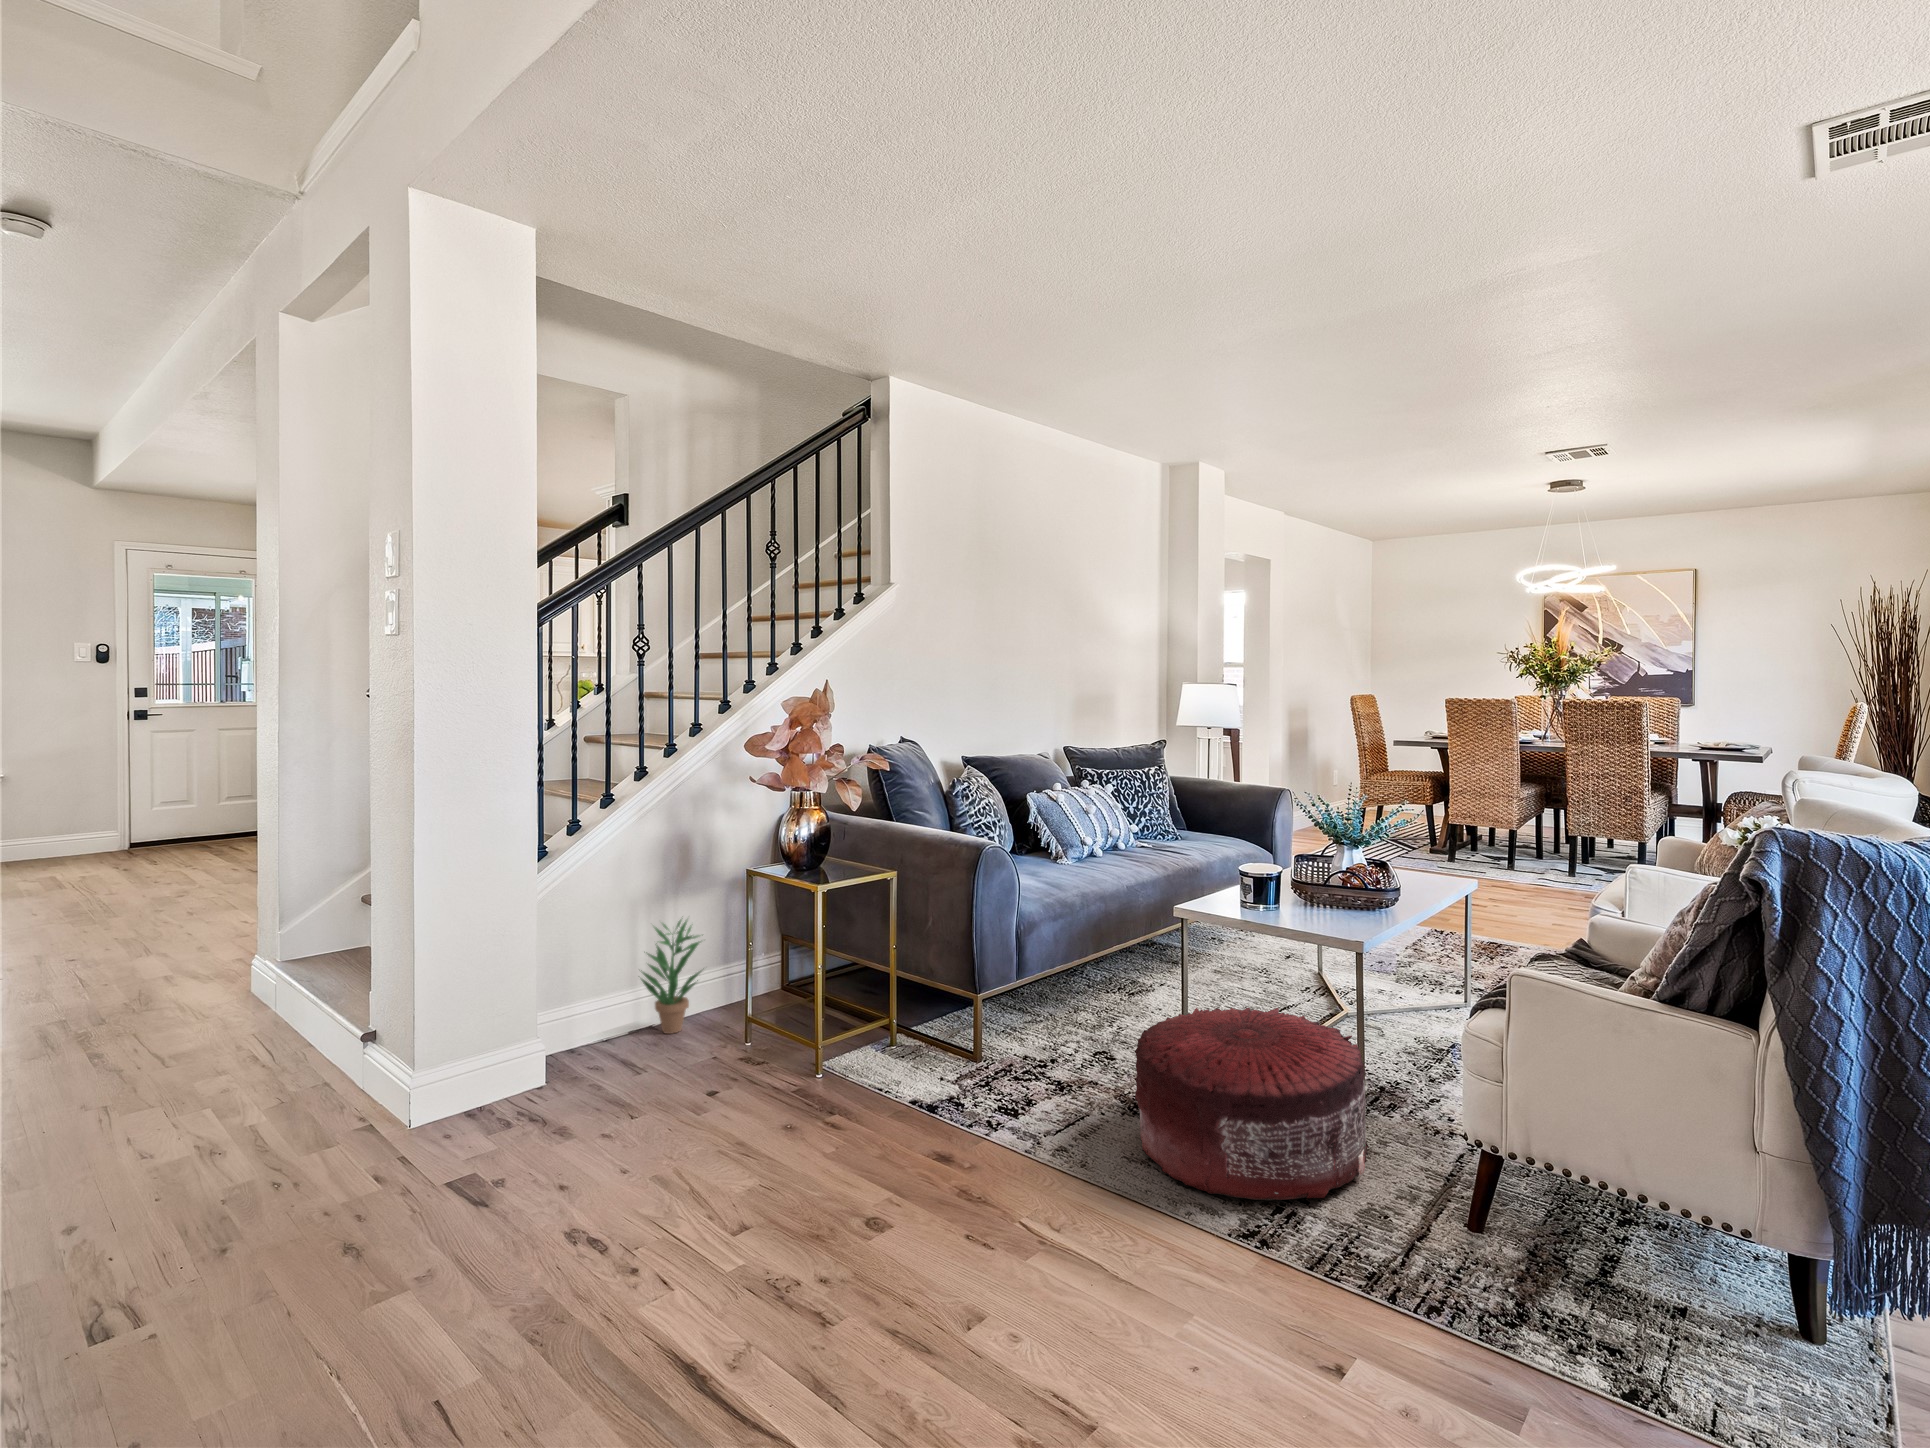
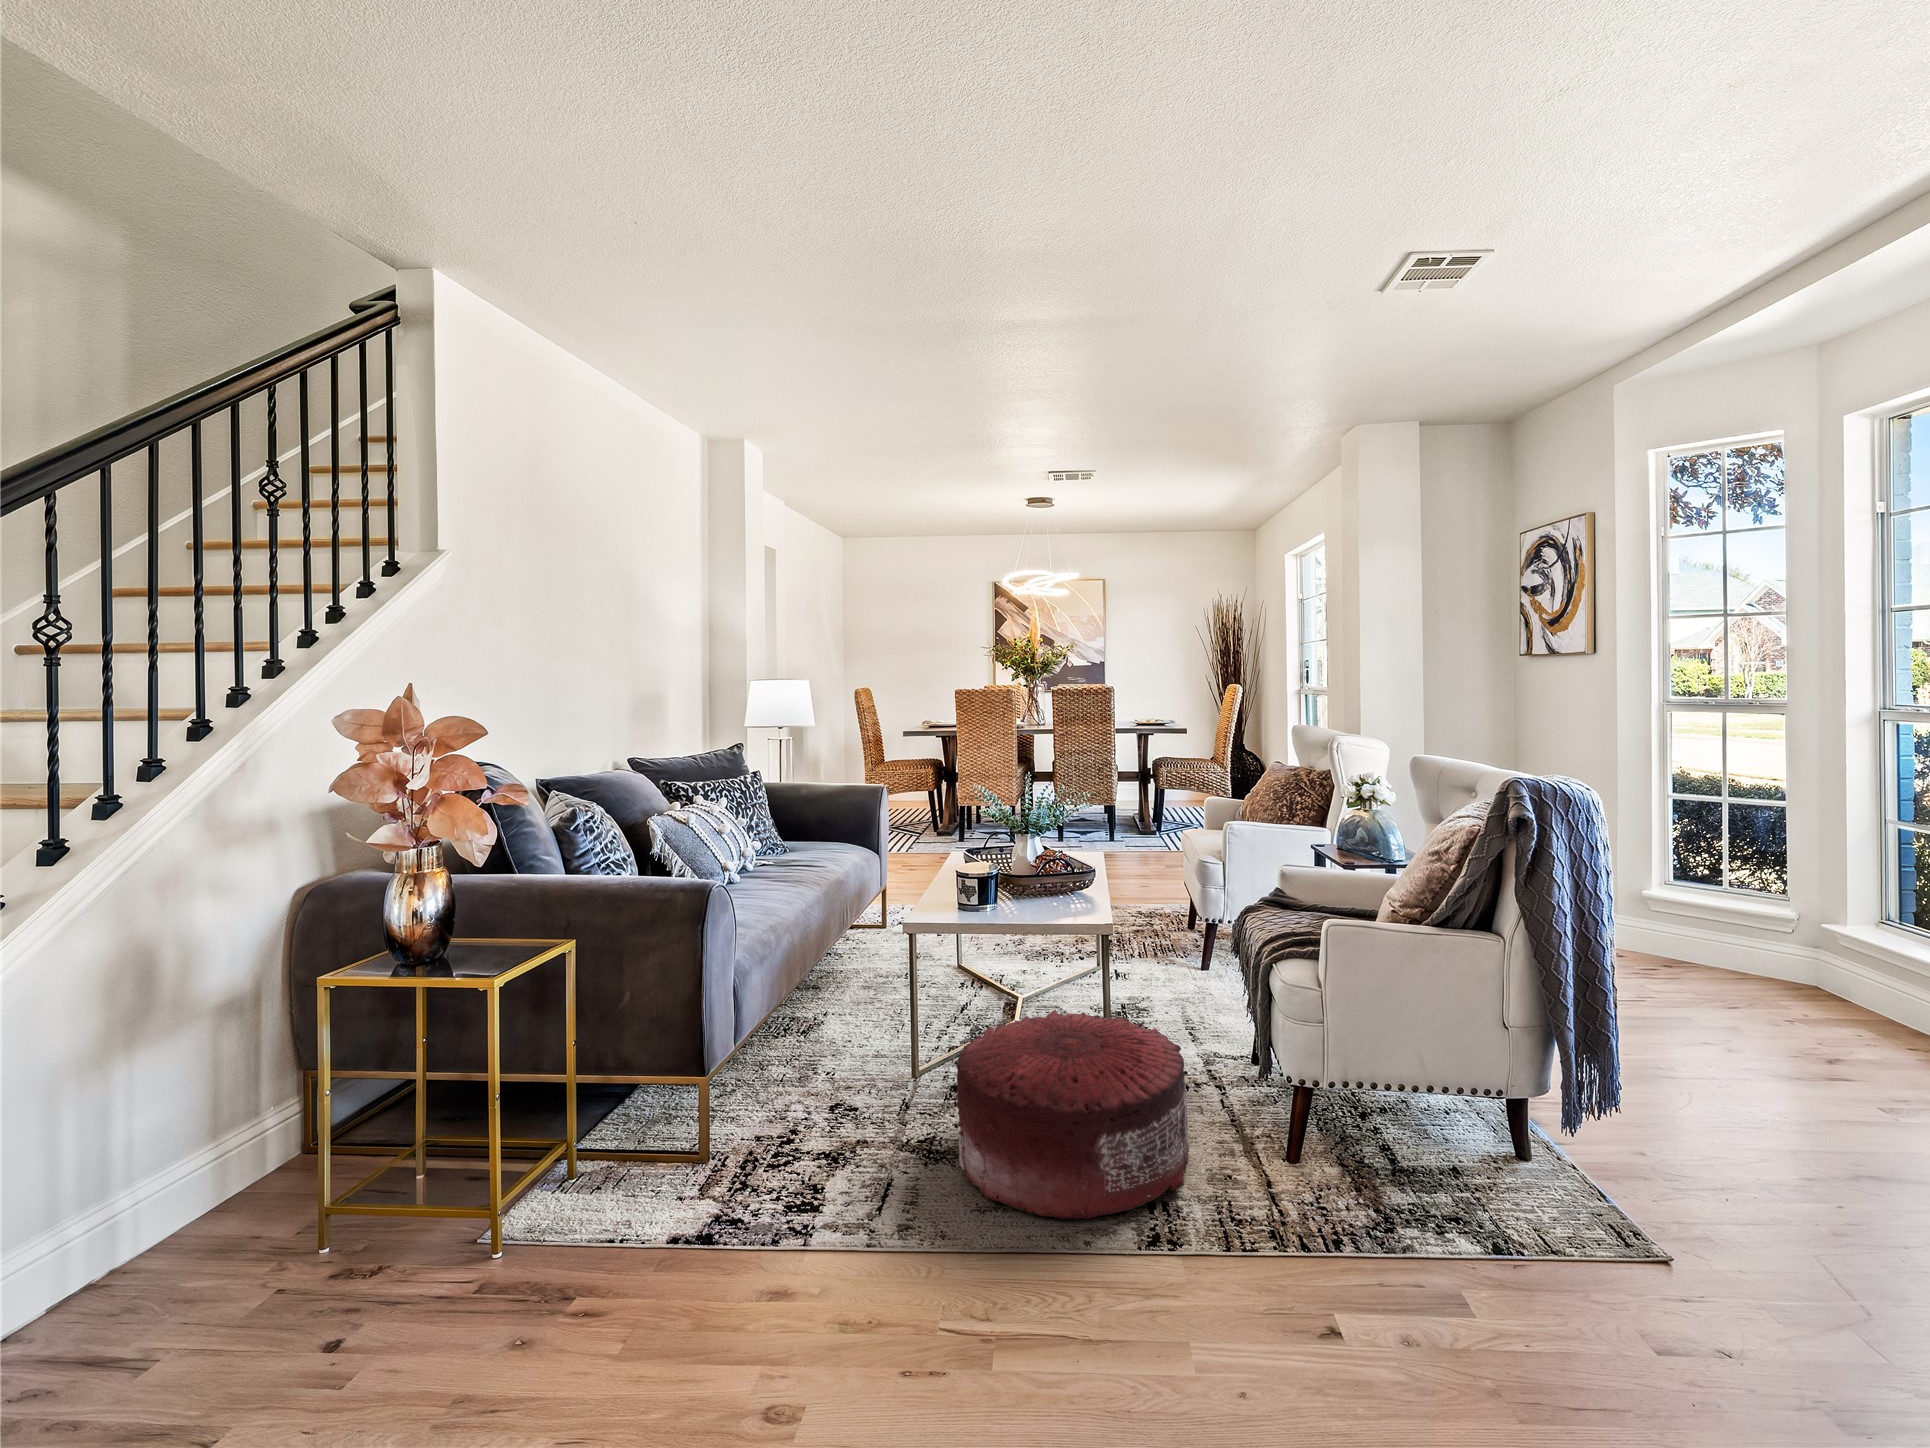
potted plant: present [641,920,701,1034] -> none [99,1065,243,1264]

